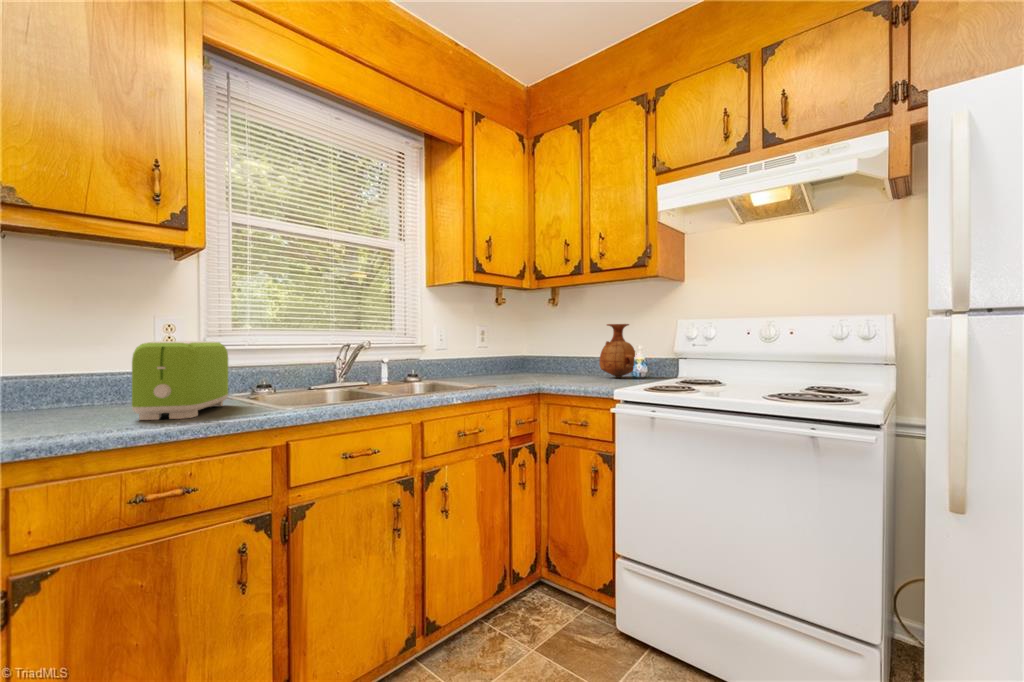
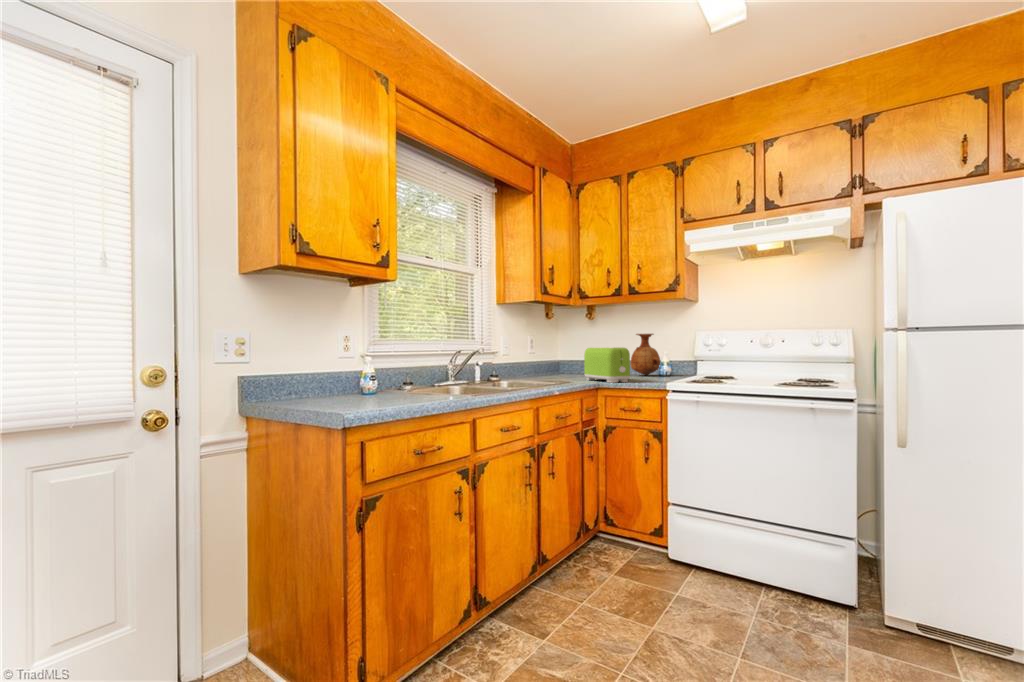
toaster: present [132,341,228,420] -> present [584,347,630,383]

